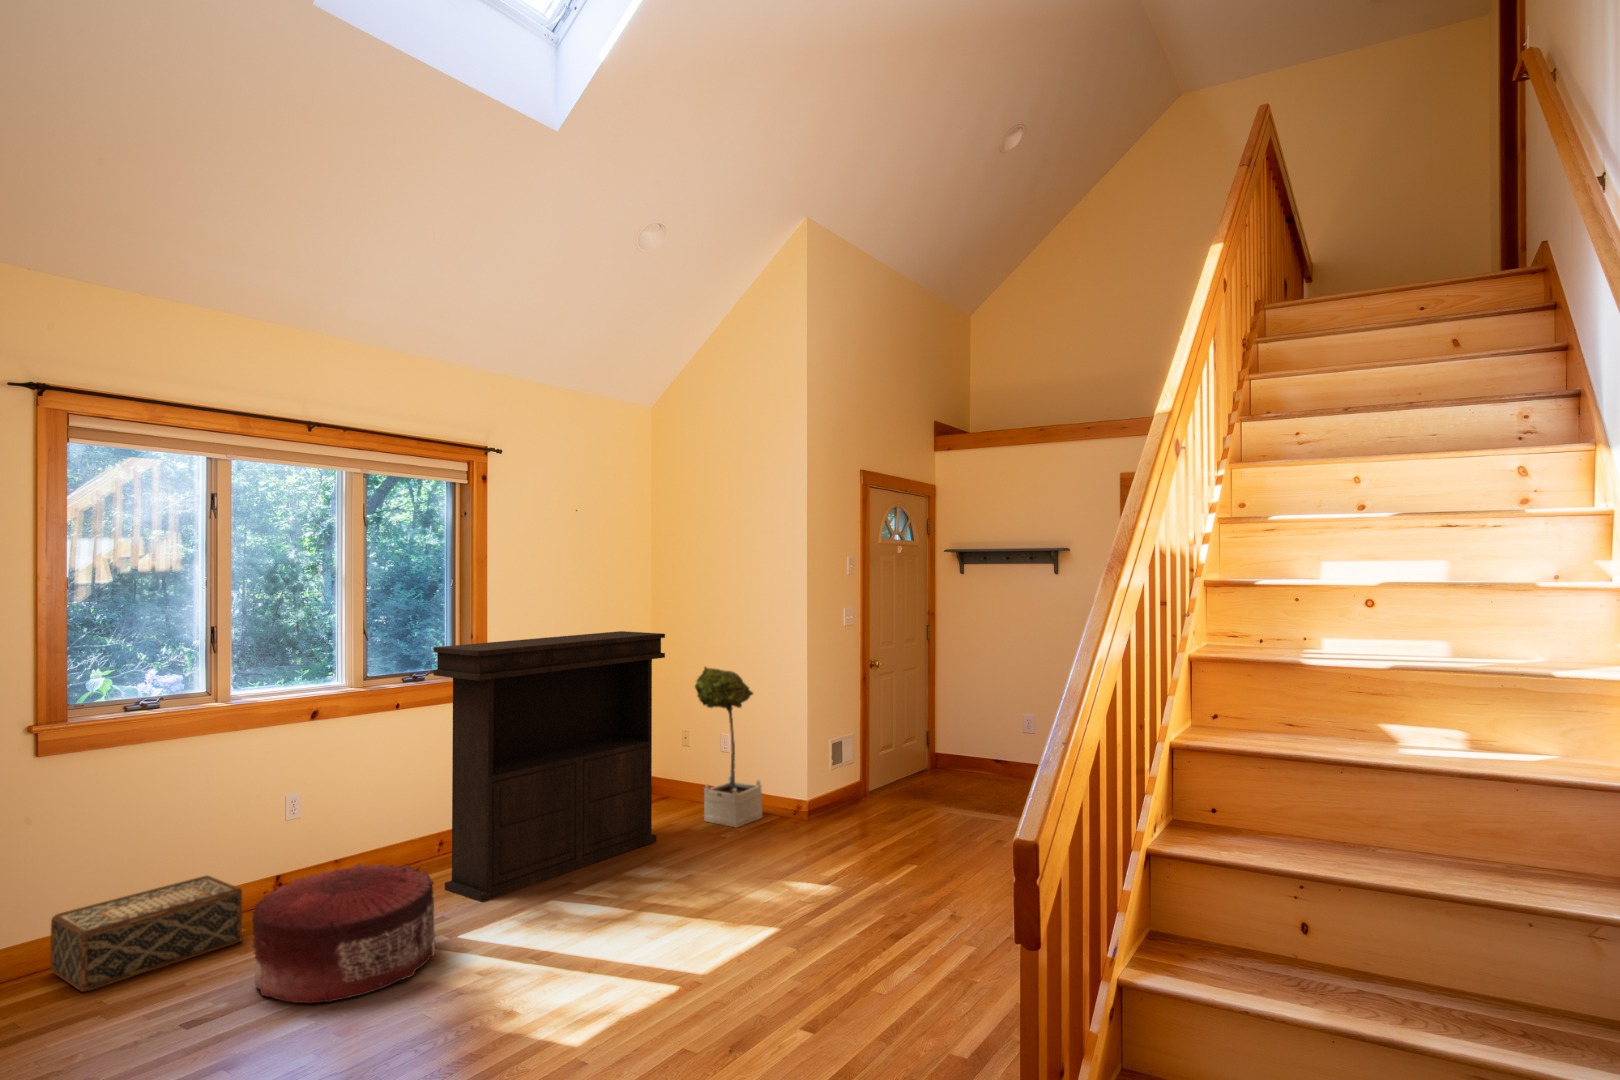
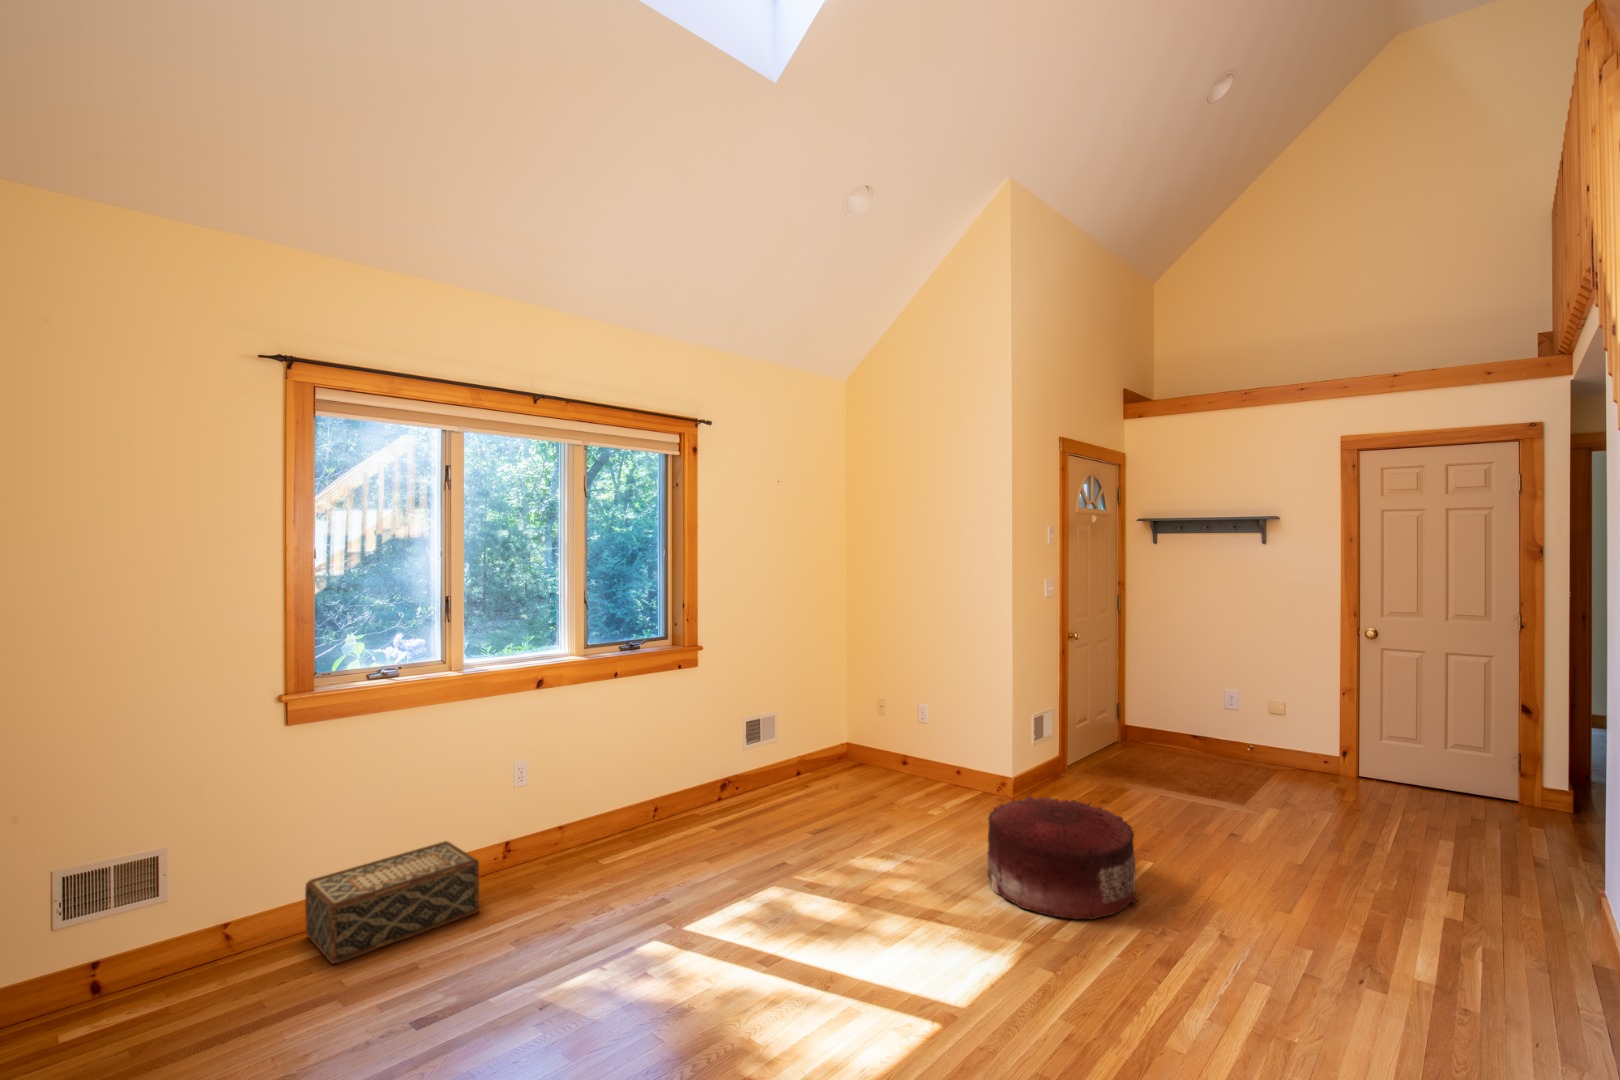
console table: present [433,631,665,902] -> none [654,603,872,879]
potted tree: present [695,667,762,827] -> none [895,639,964,803]
pouf: present [252,863,435,1003] -> present [987,796,1138,920]

